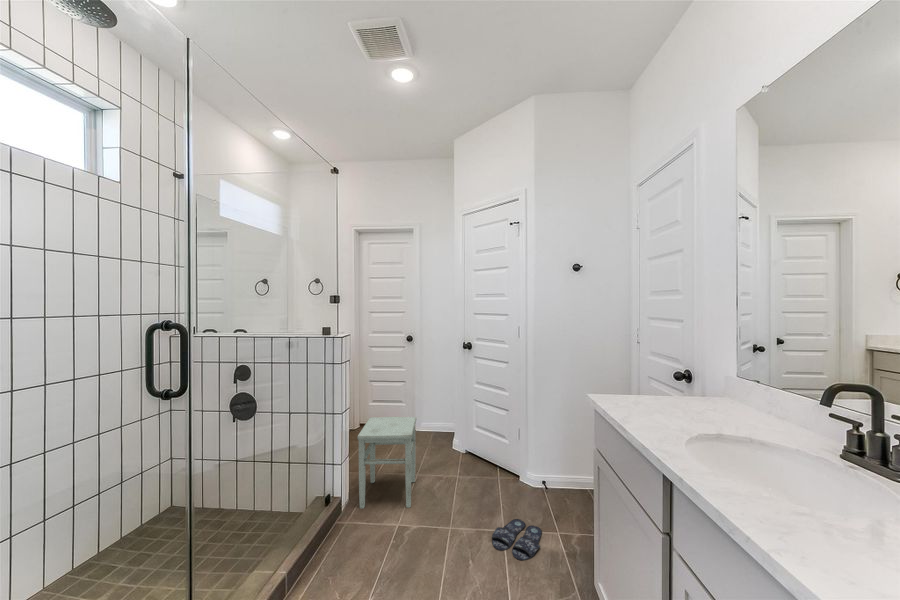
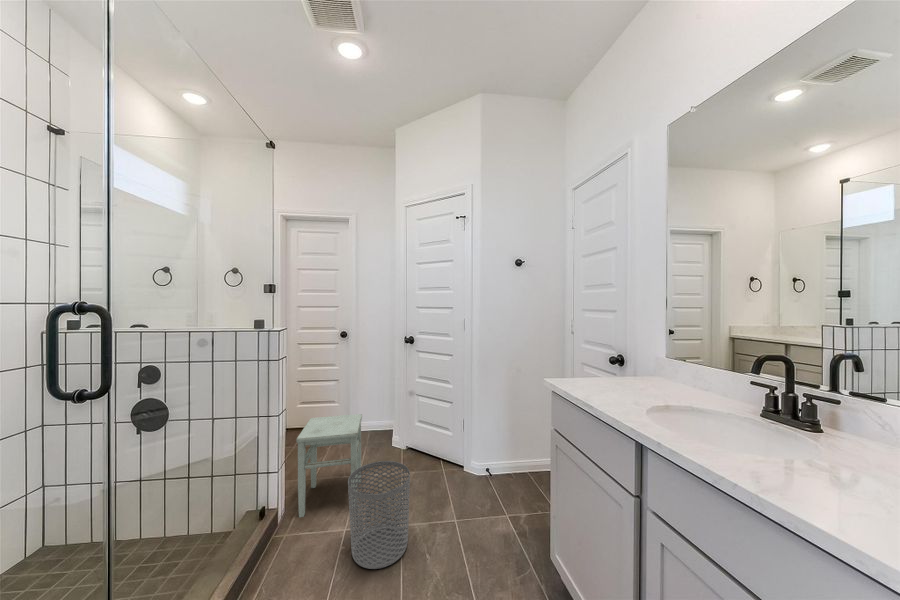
waste bin: none [402,464,459,565] -> present [348,461,410,569]
slippers: present [492,519,542,561] -> none [442,507,491,549]

